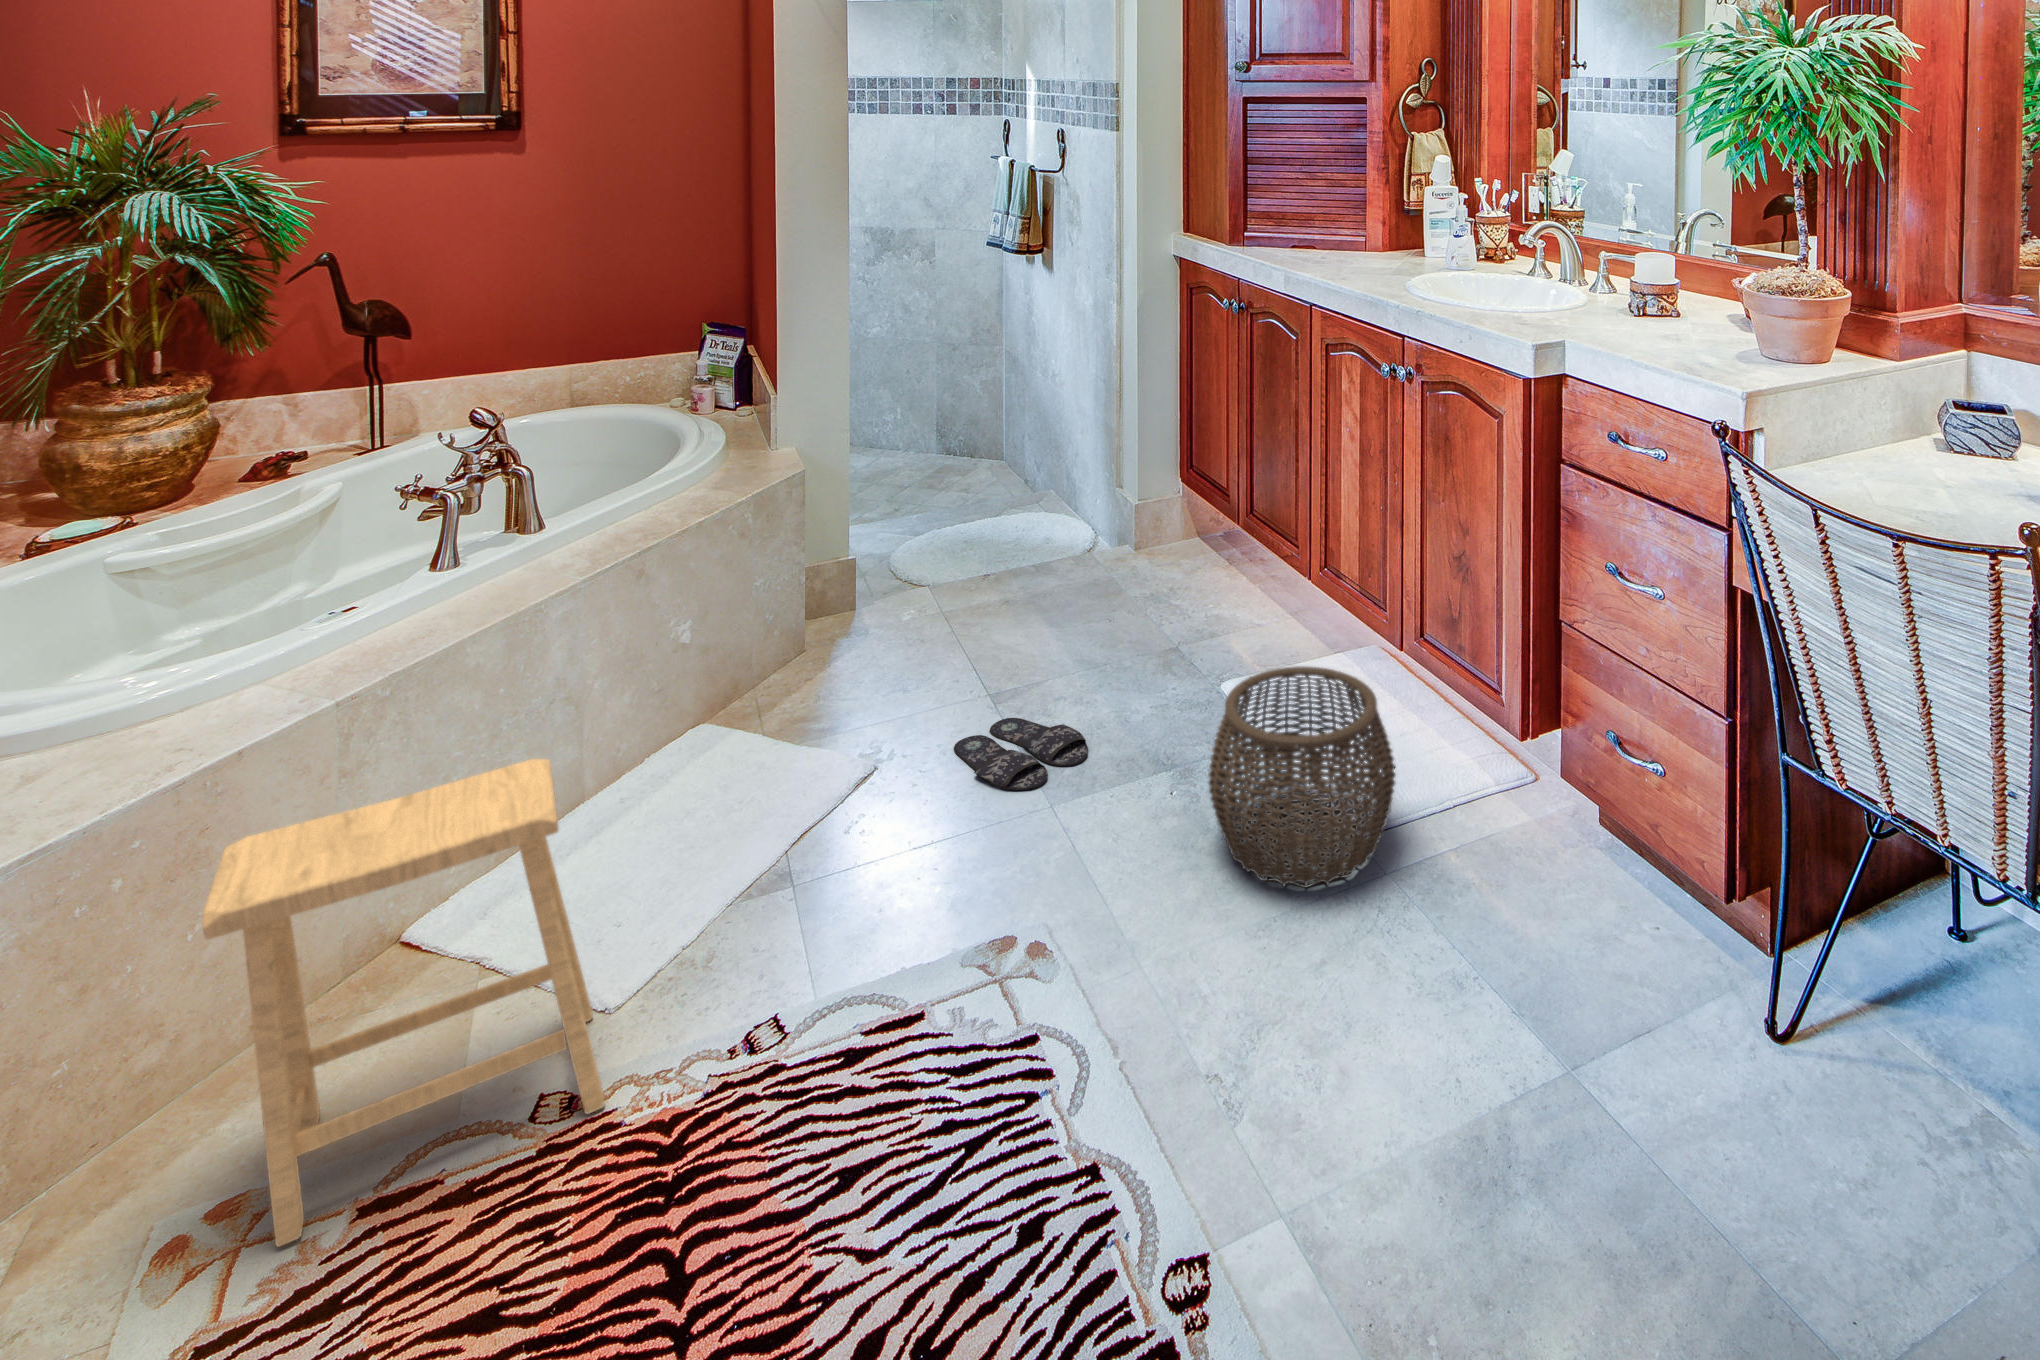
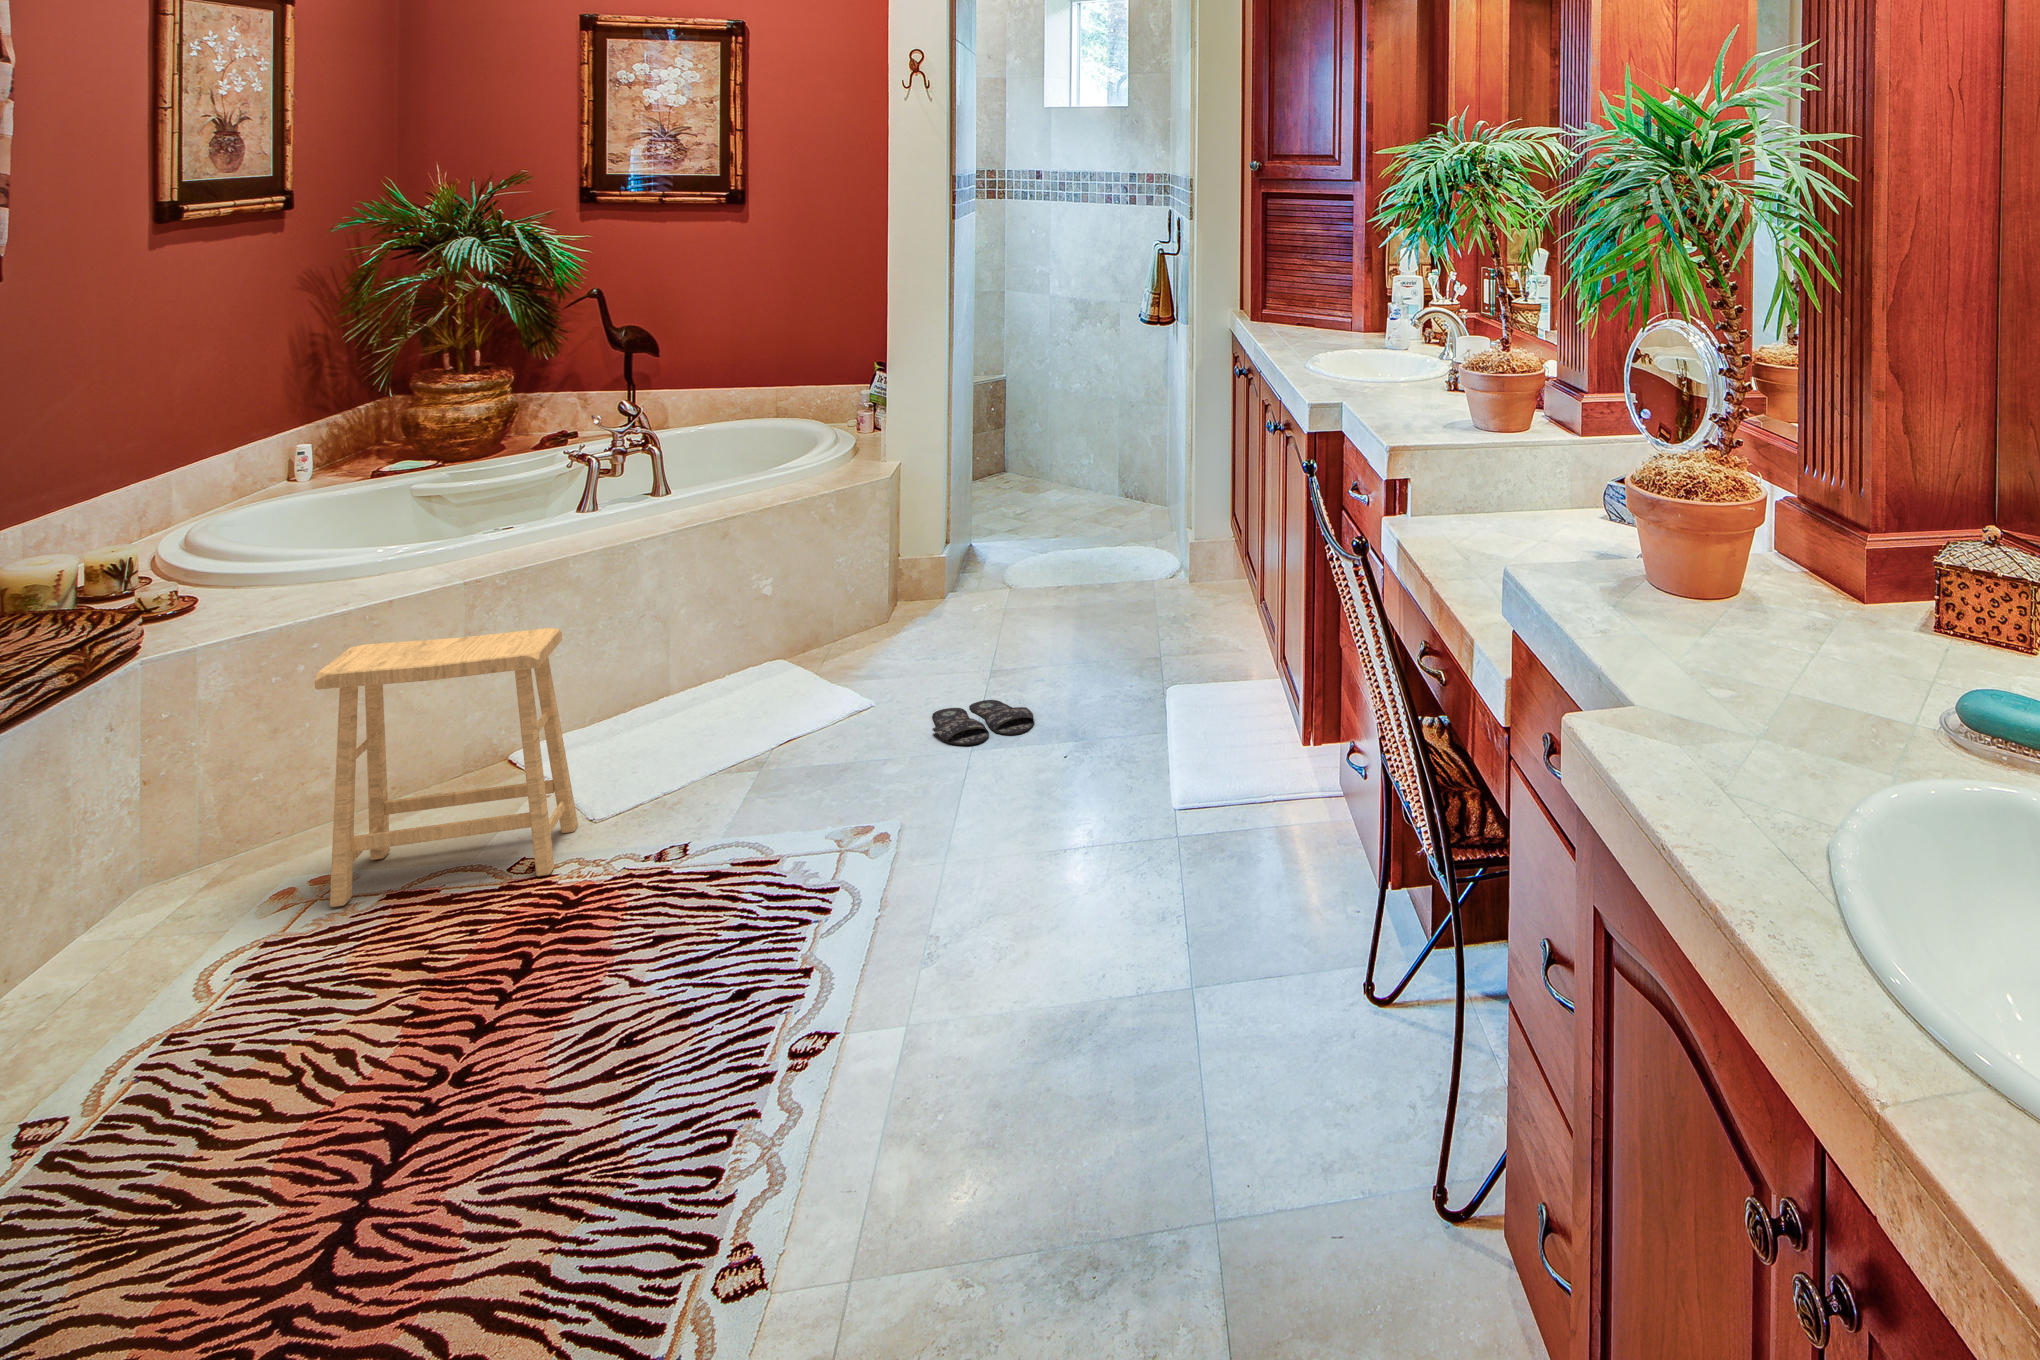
woven basket: present [1208,666,1396,888] -> none [1057,657,1216,829]

